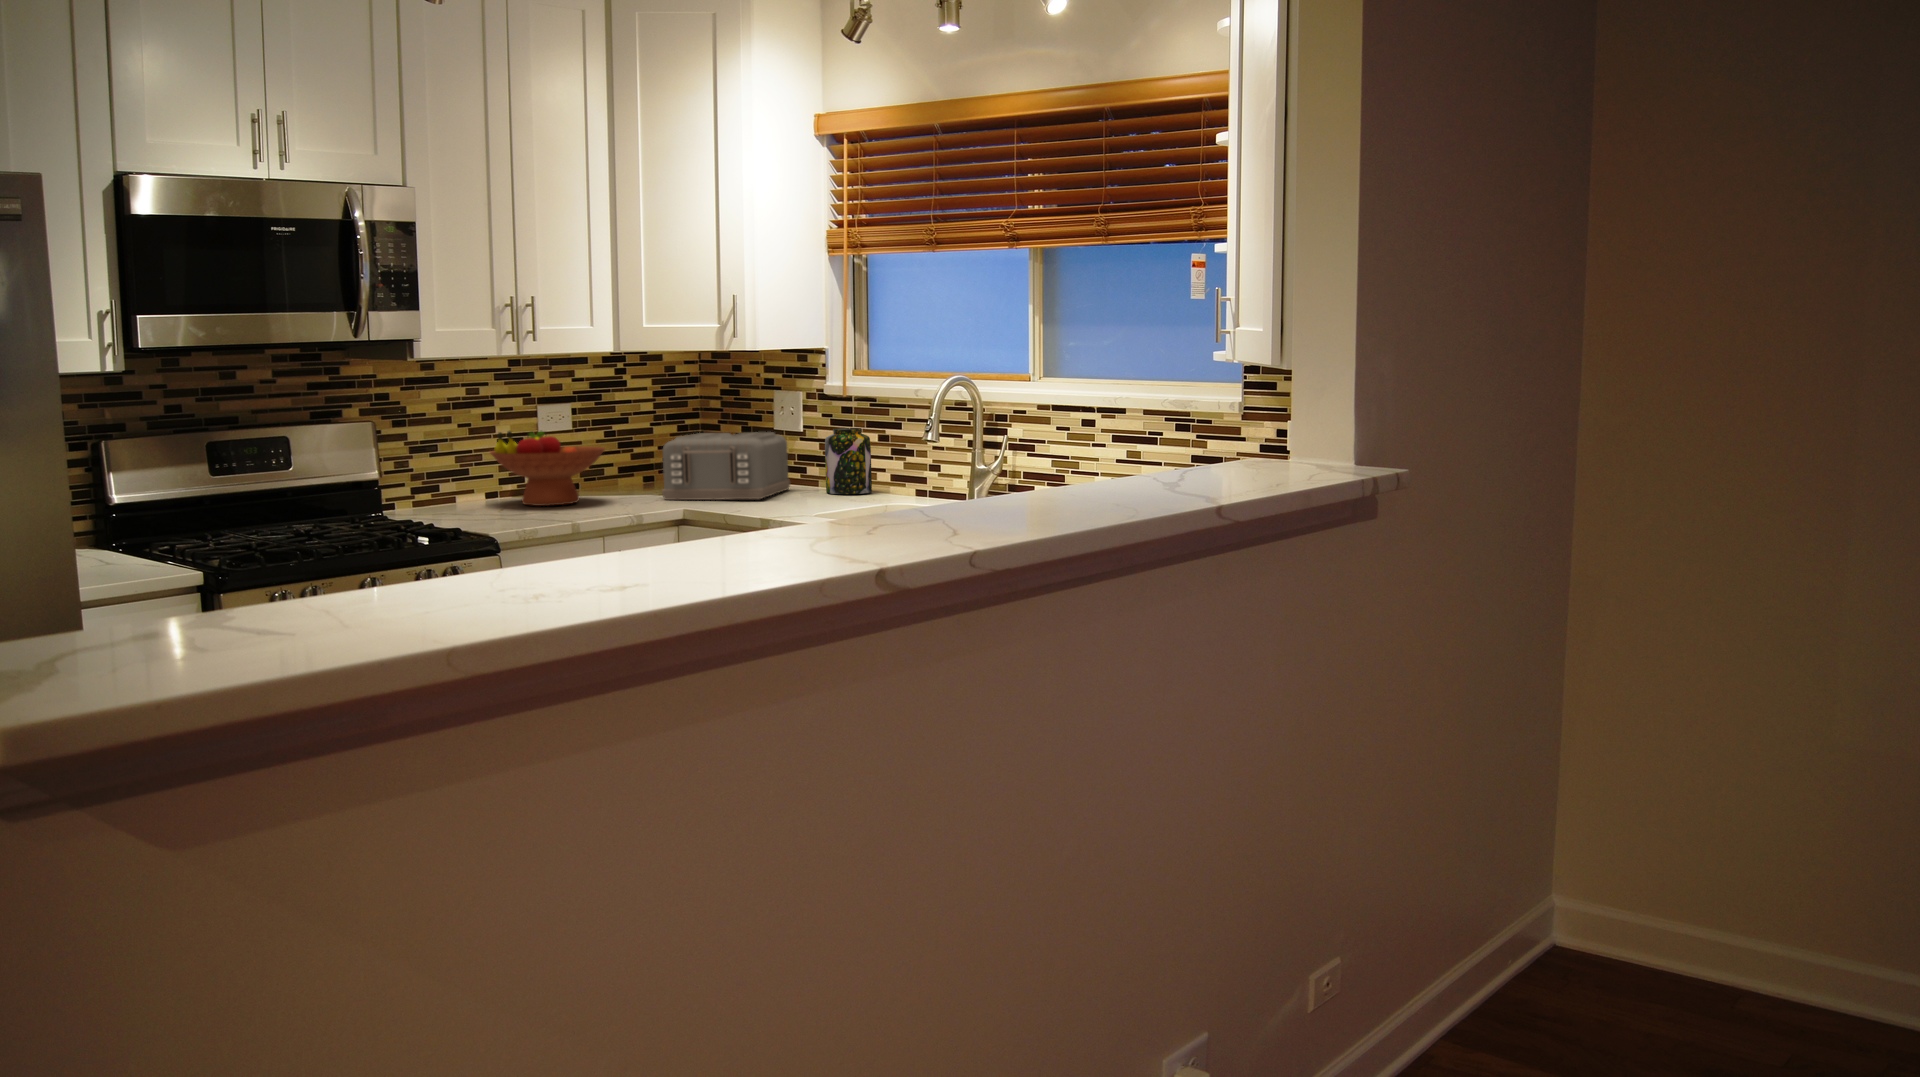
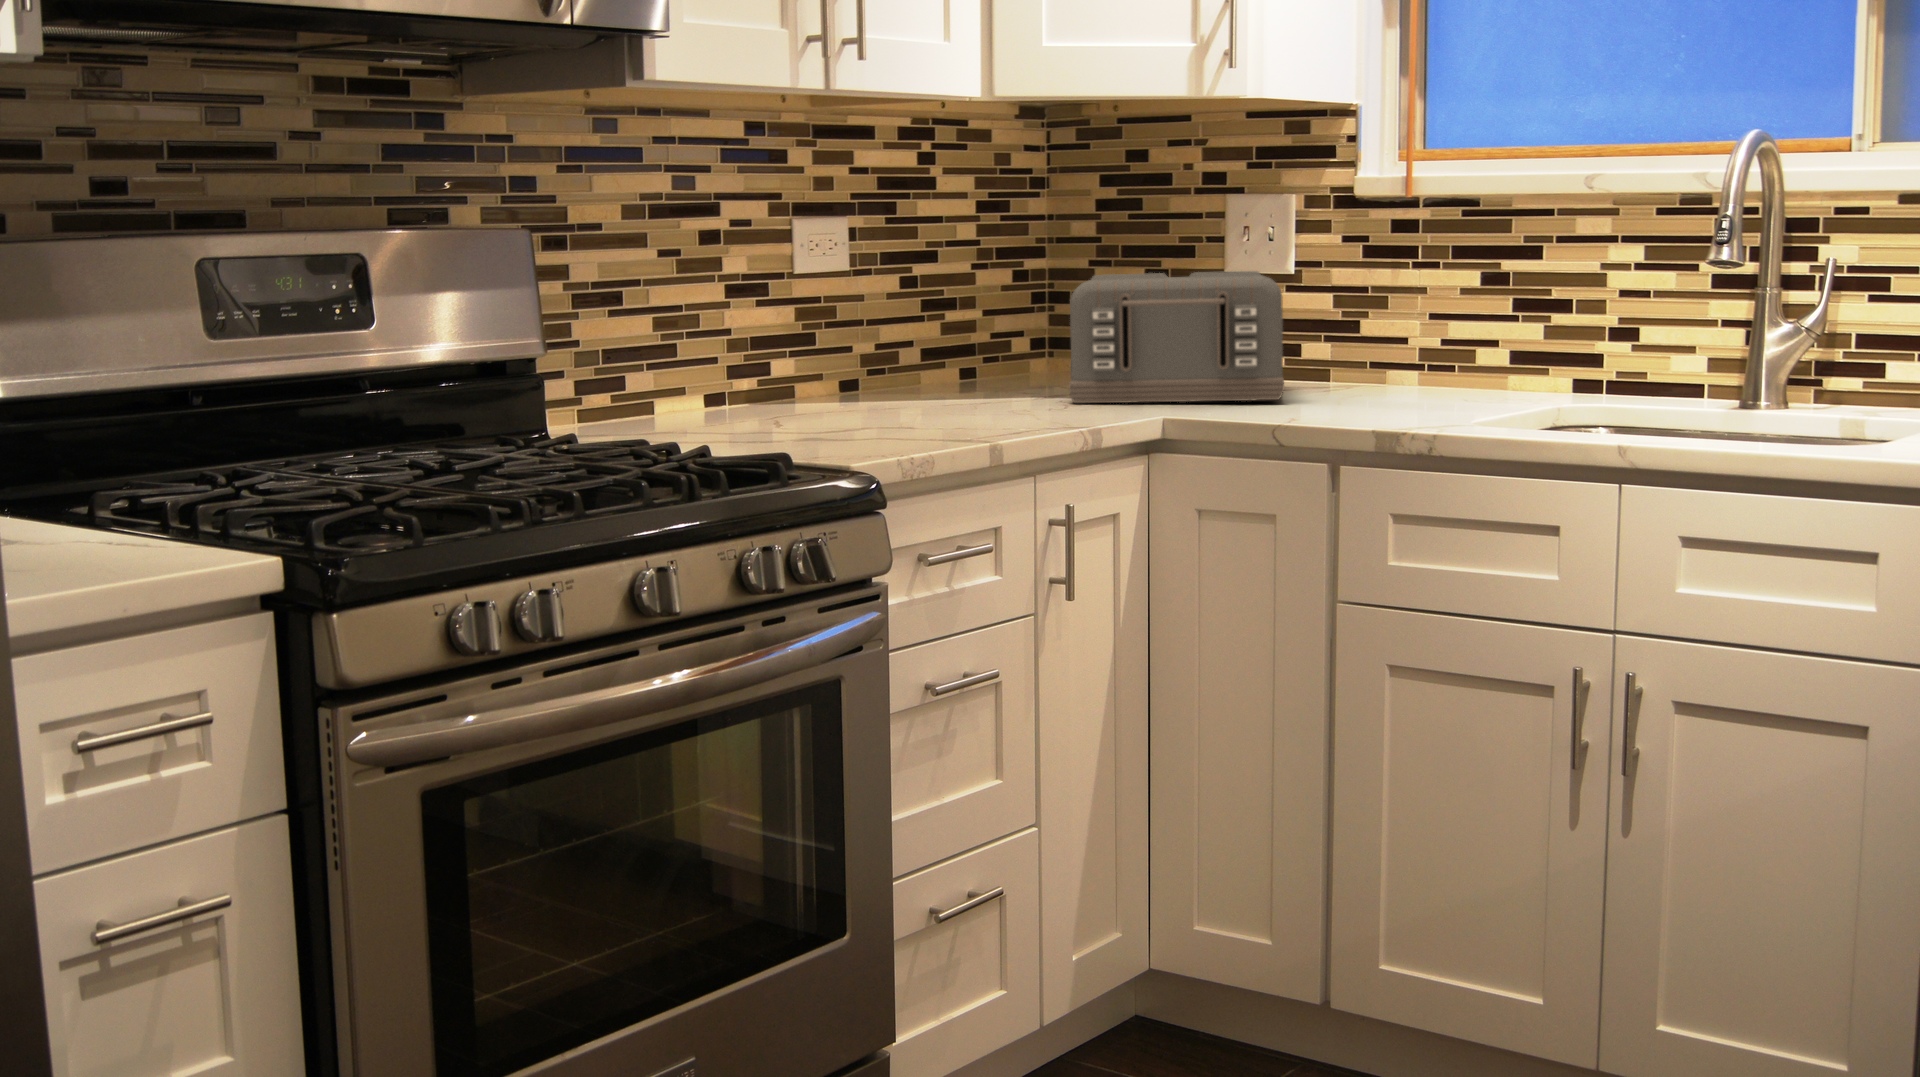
jar: present [825,428,872,494] -> none [1363,261,1460,391]
fruit bowl: present [490,431,605,506] -> none [736,255,971,414]

